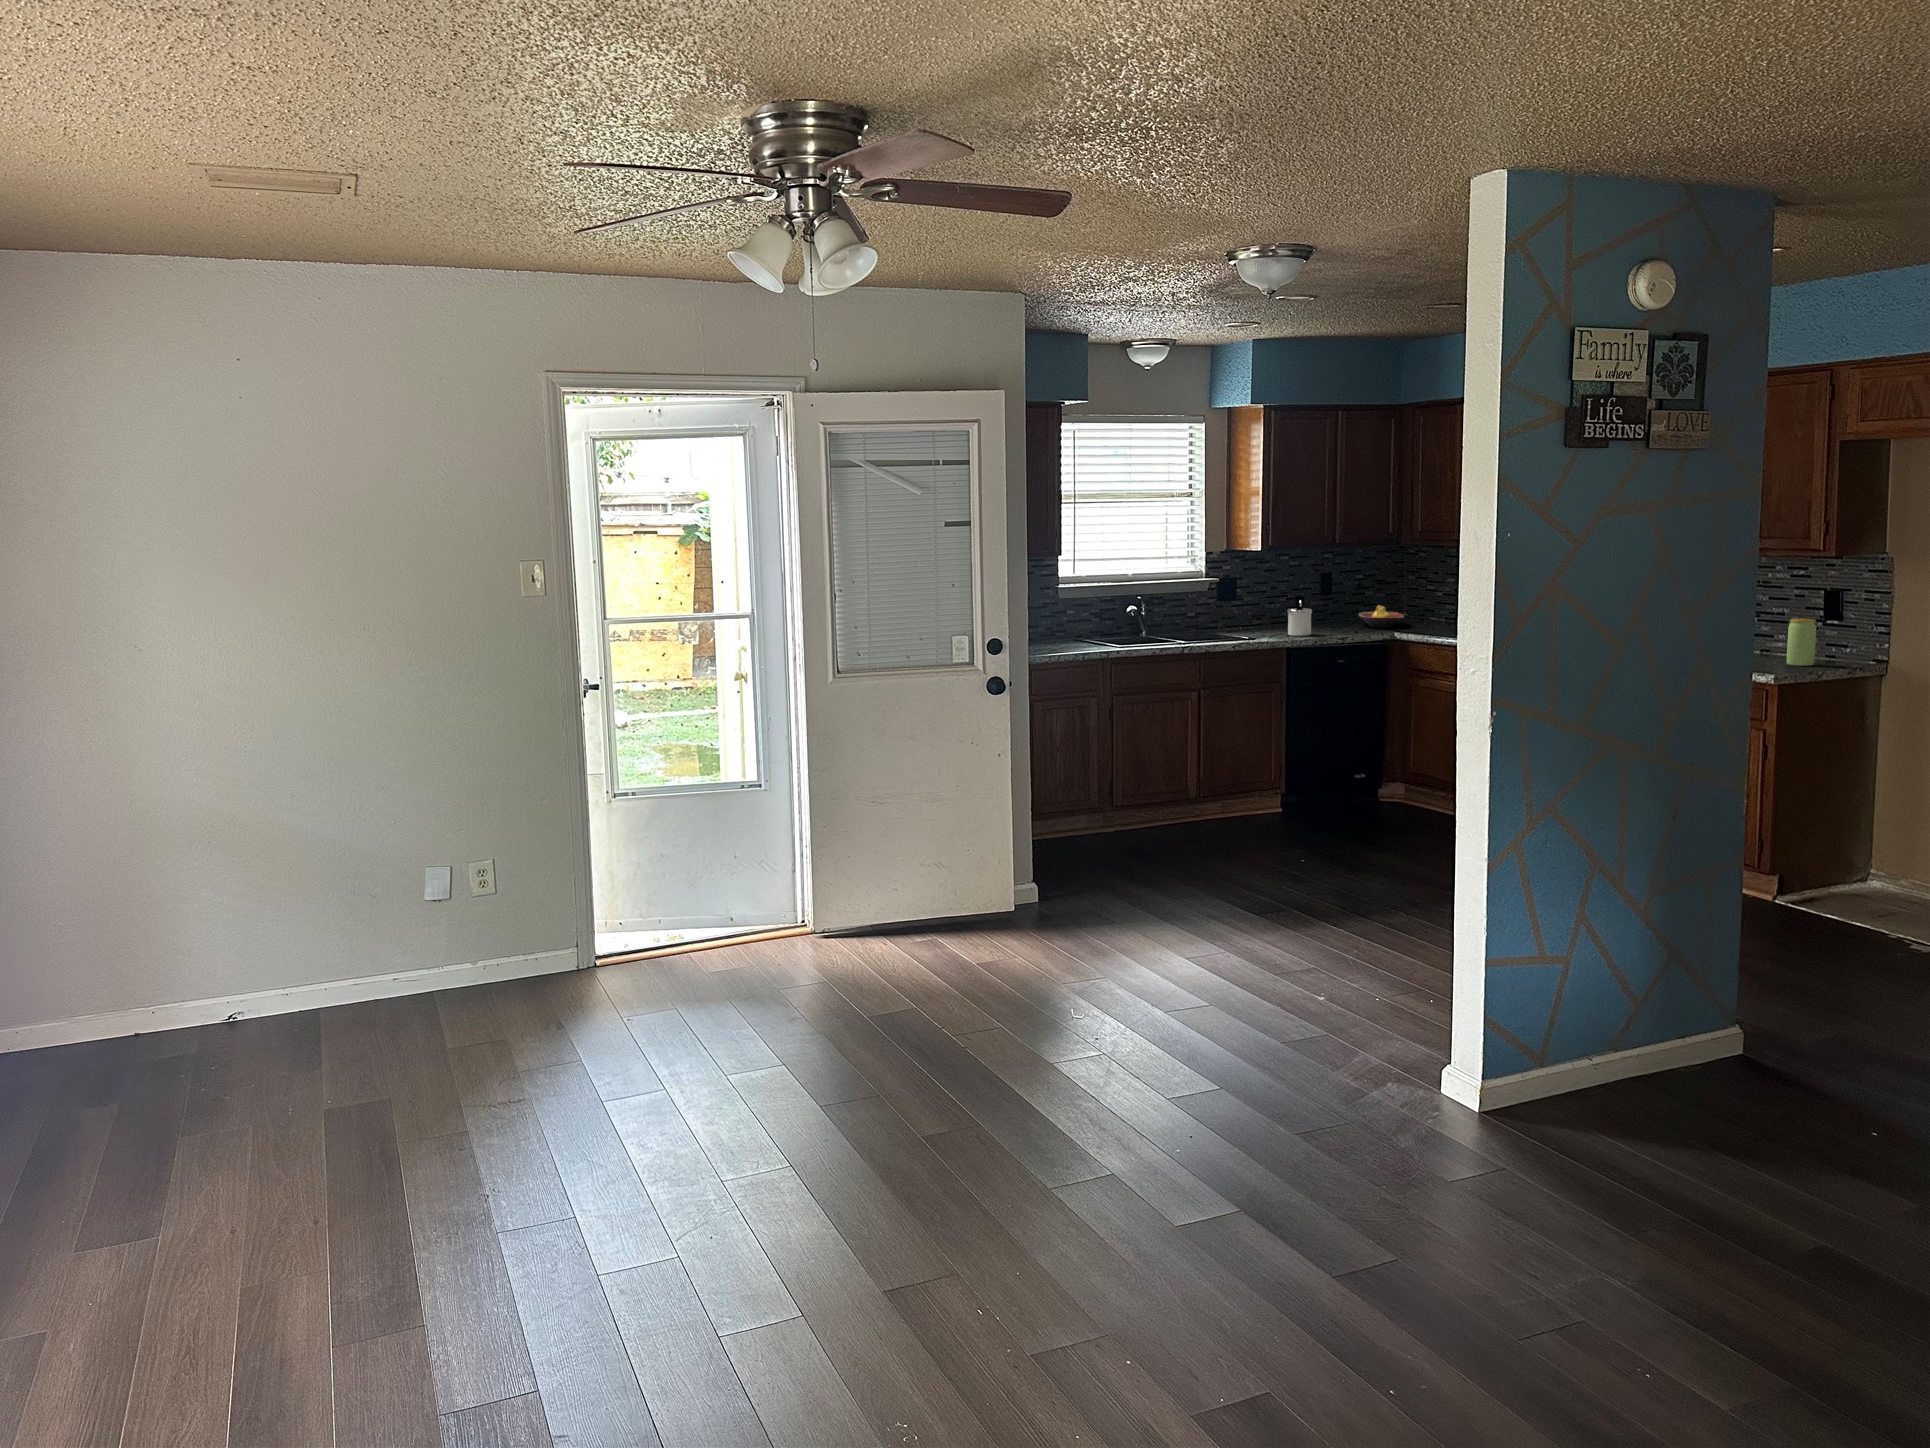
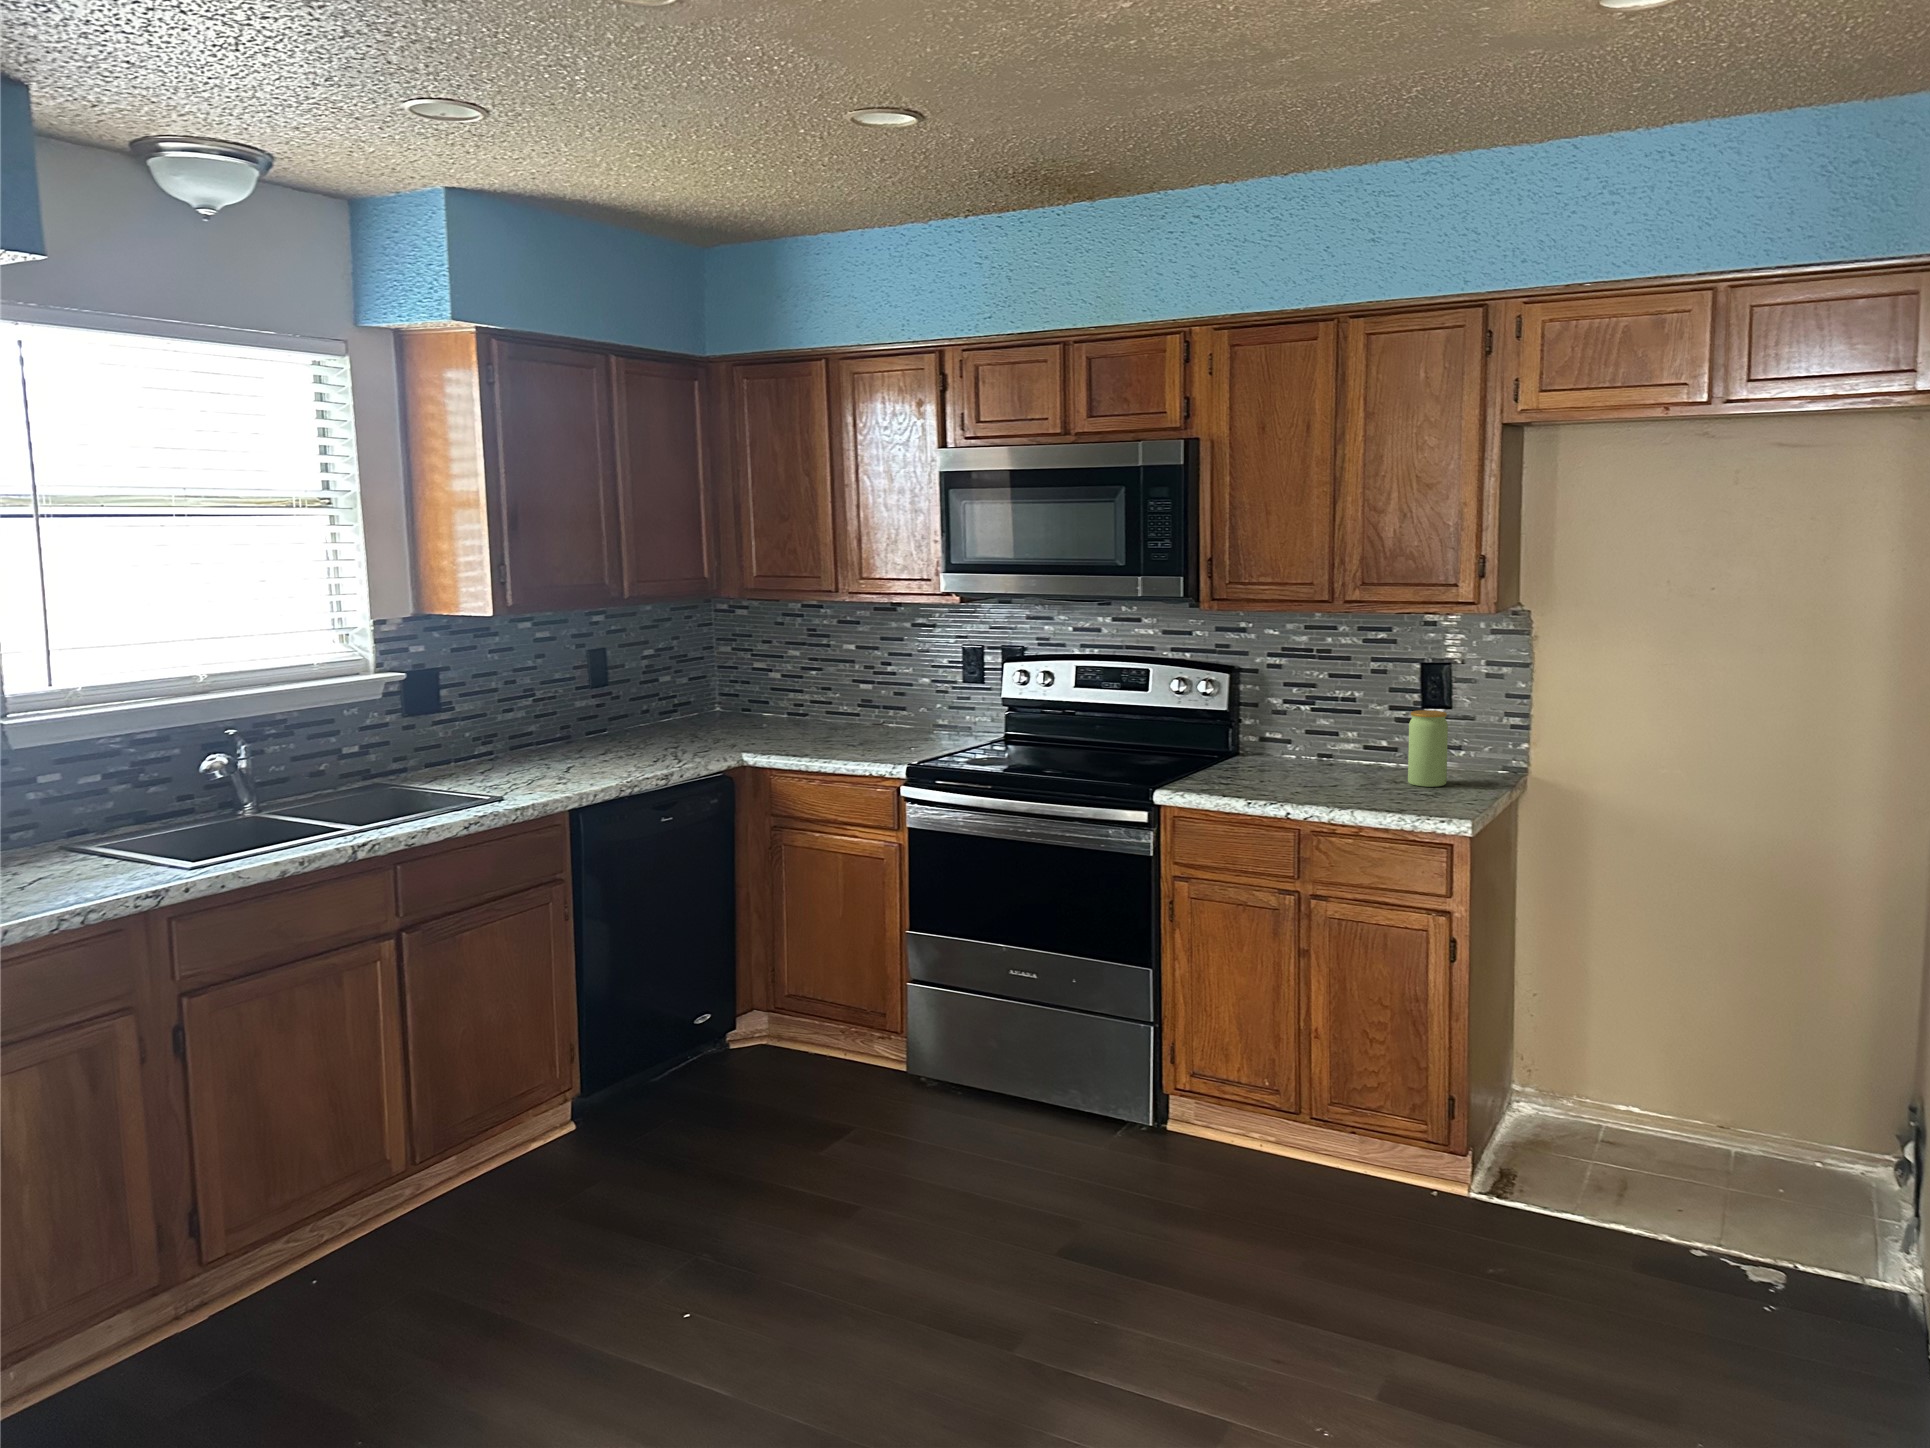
soap dispenser: present [1287,596,1312,636] -> none [549,699,597,776]
fruit bowl: present [1358,605,1404,628] -> none [659,702,742,743]

